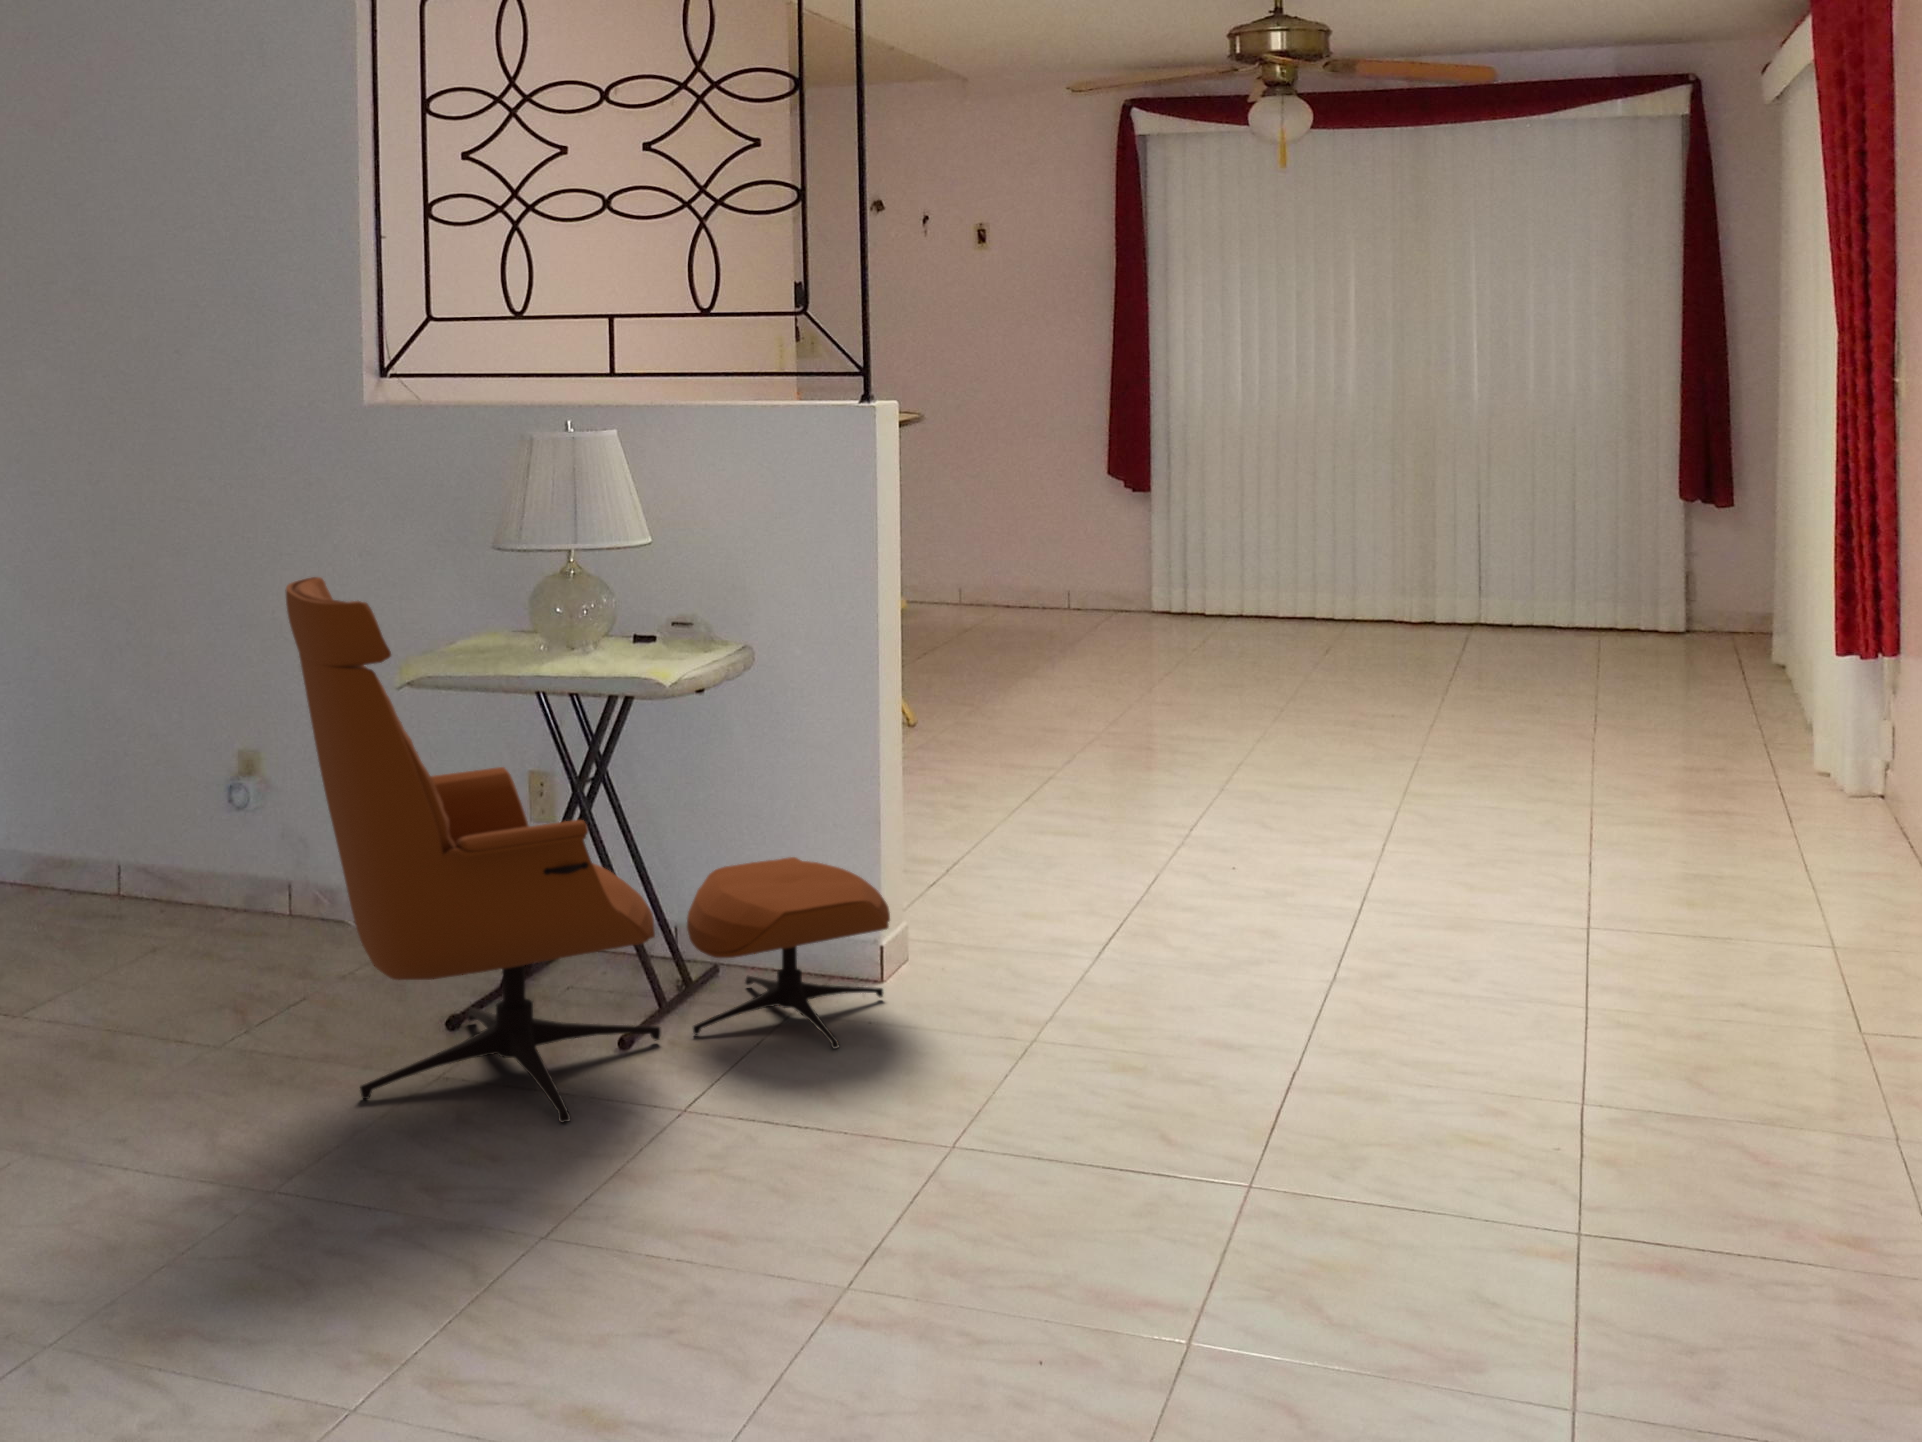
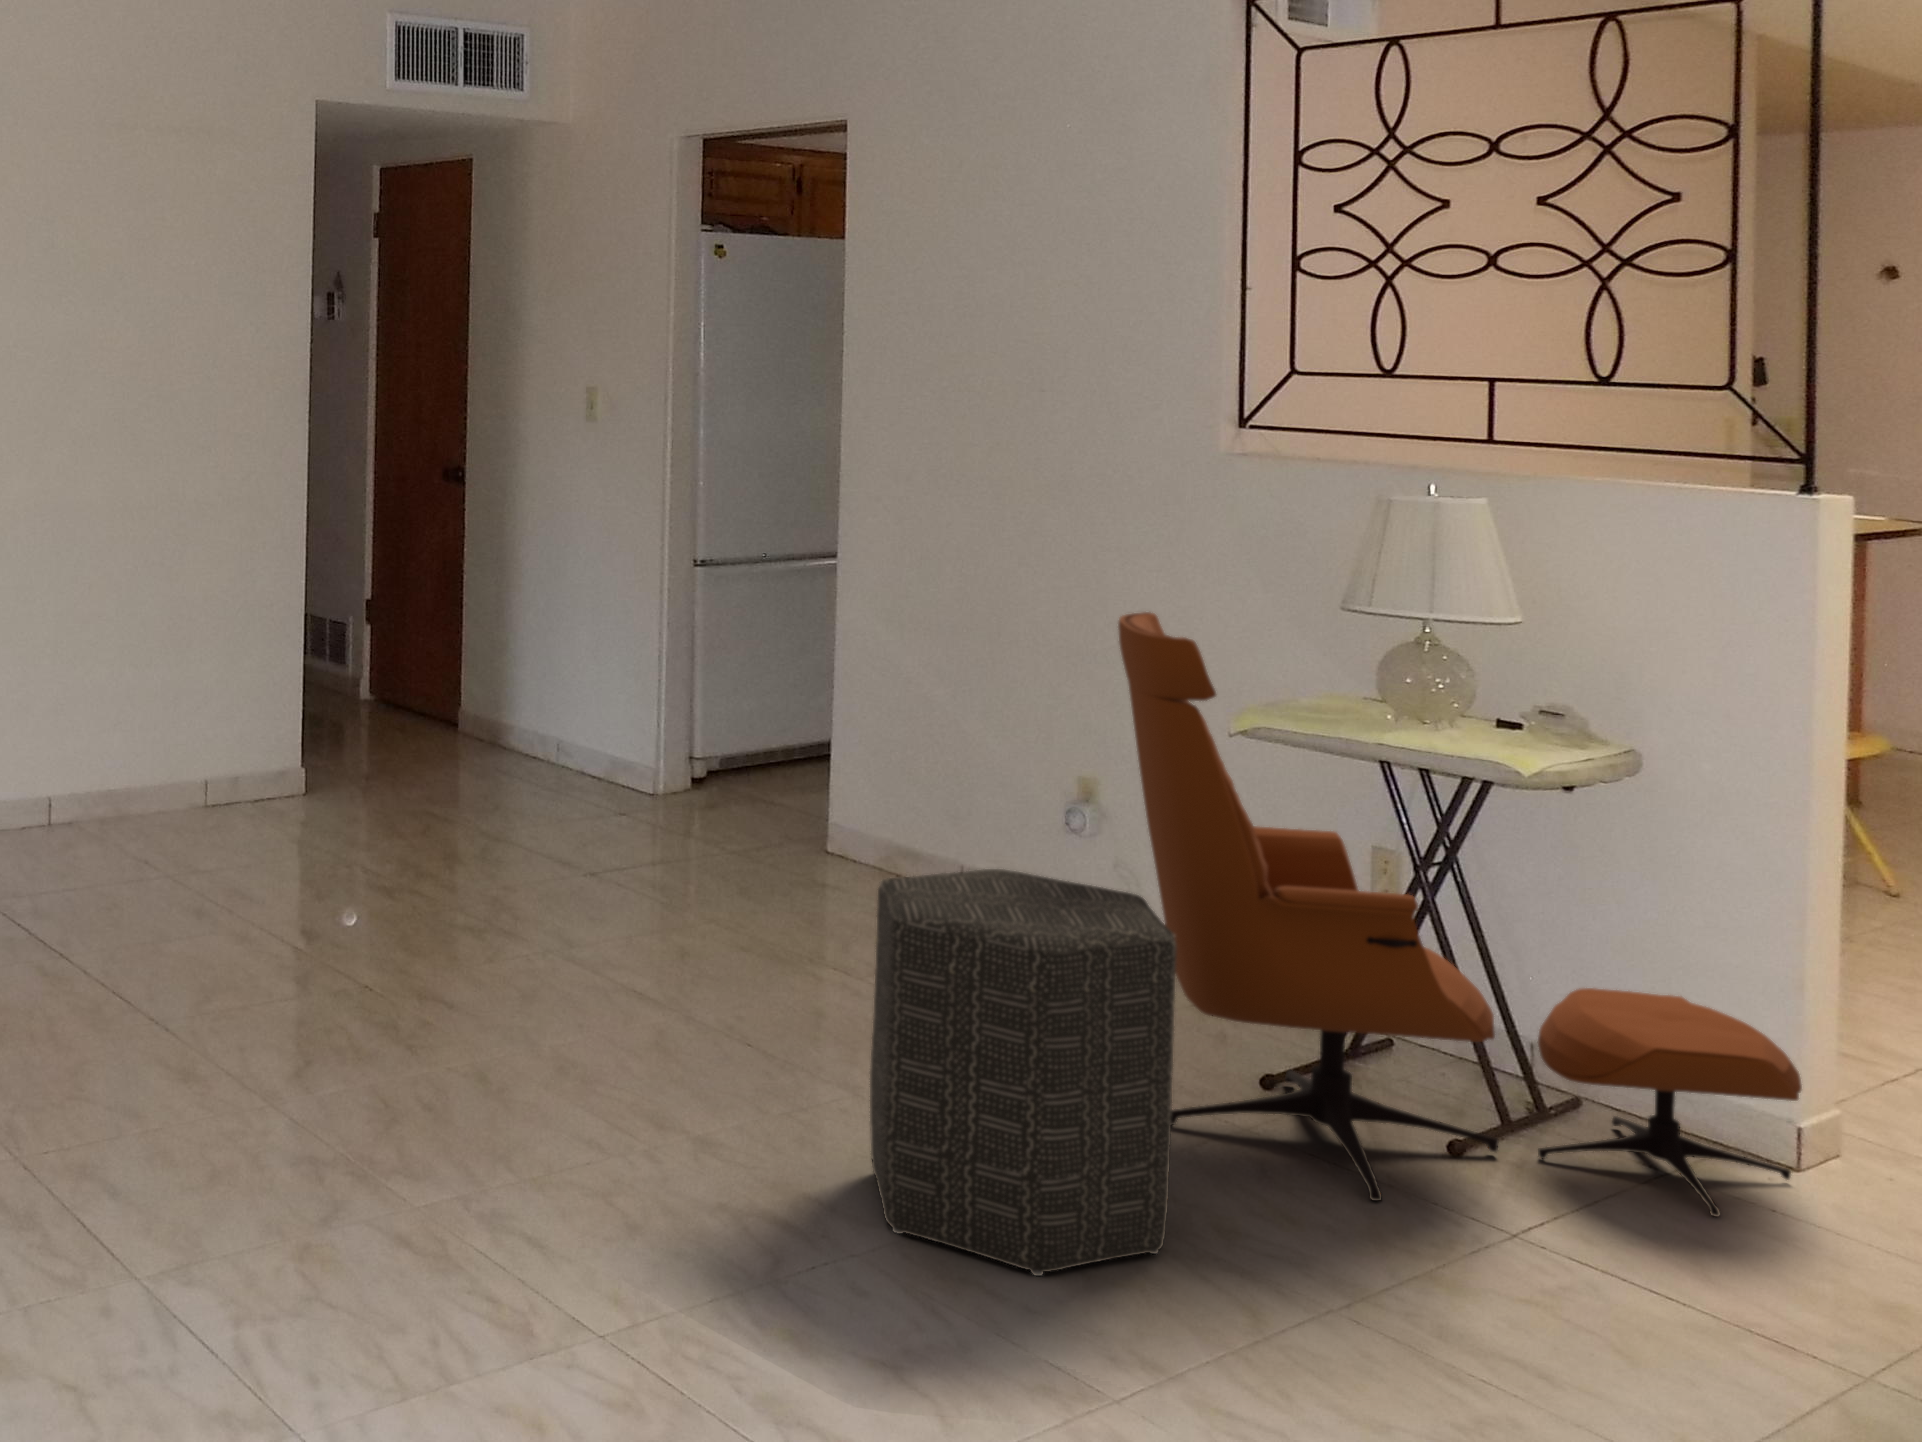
ottoman: none [39,878,376,1322] -> present [870,869,1176,1276]

